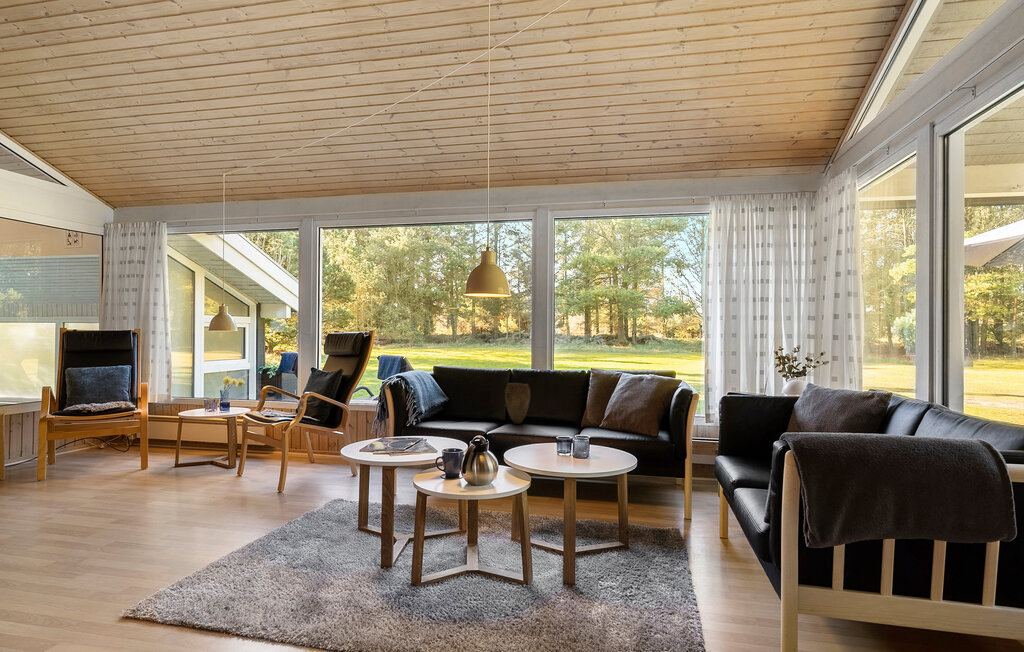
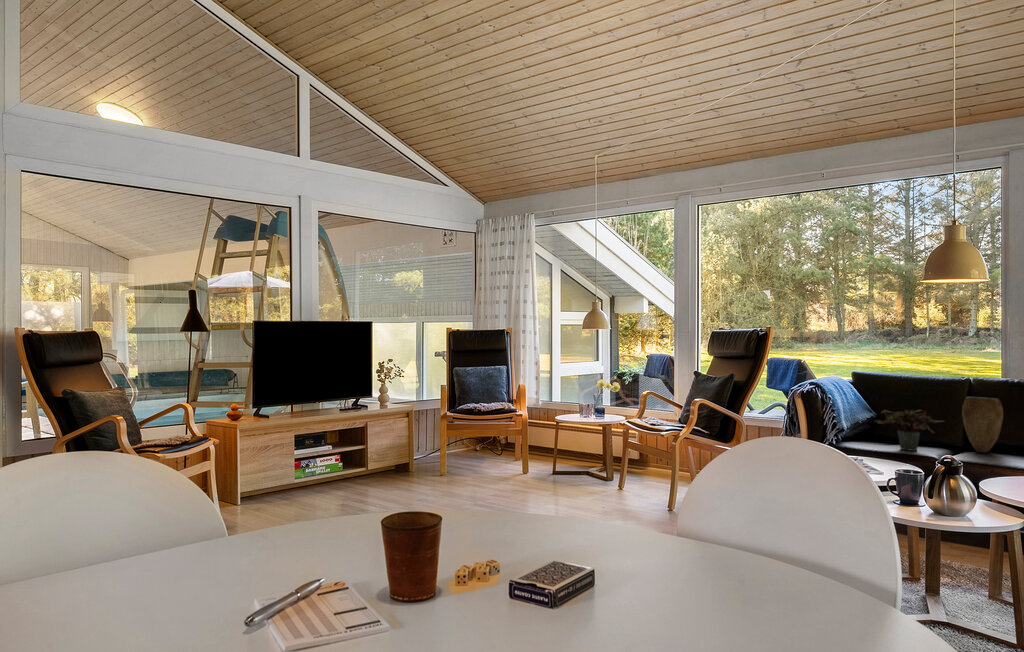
potted plant: none [444,394,493,426] -> present [876,410,943,451]

